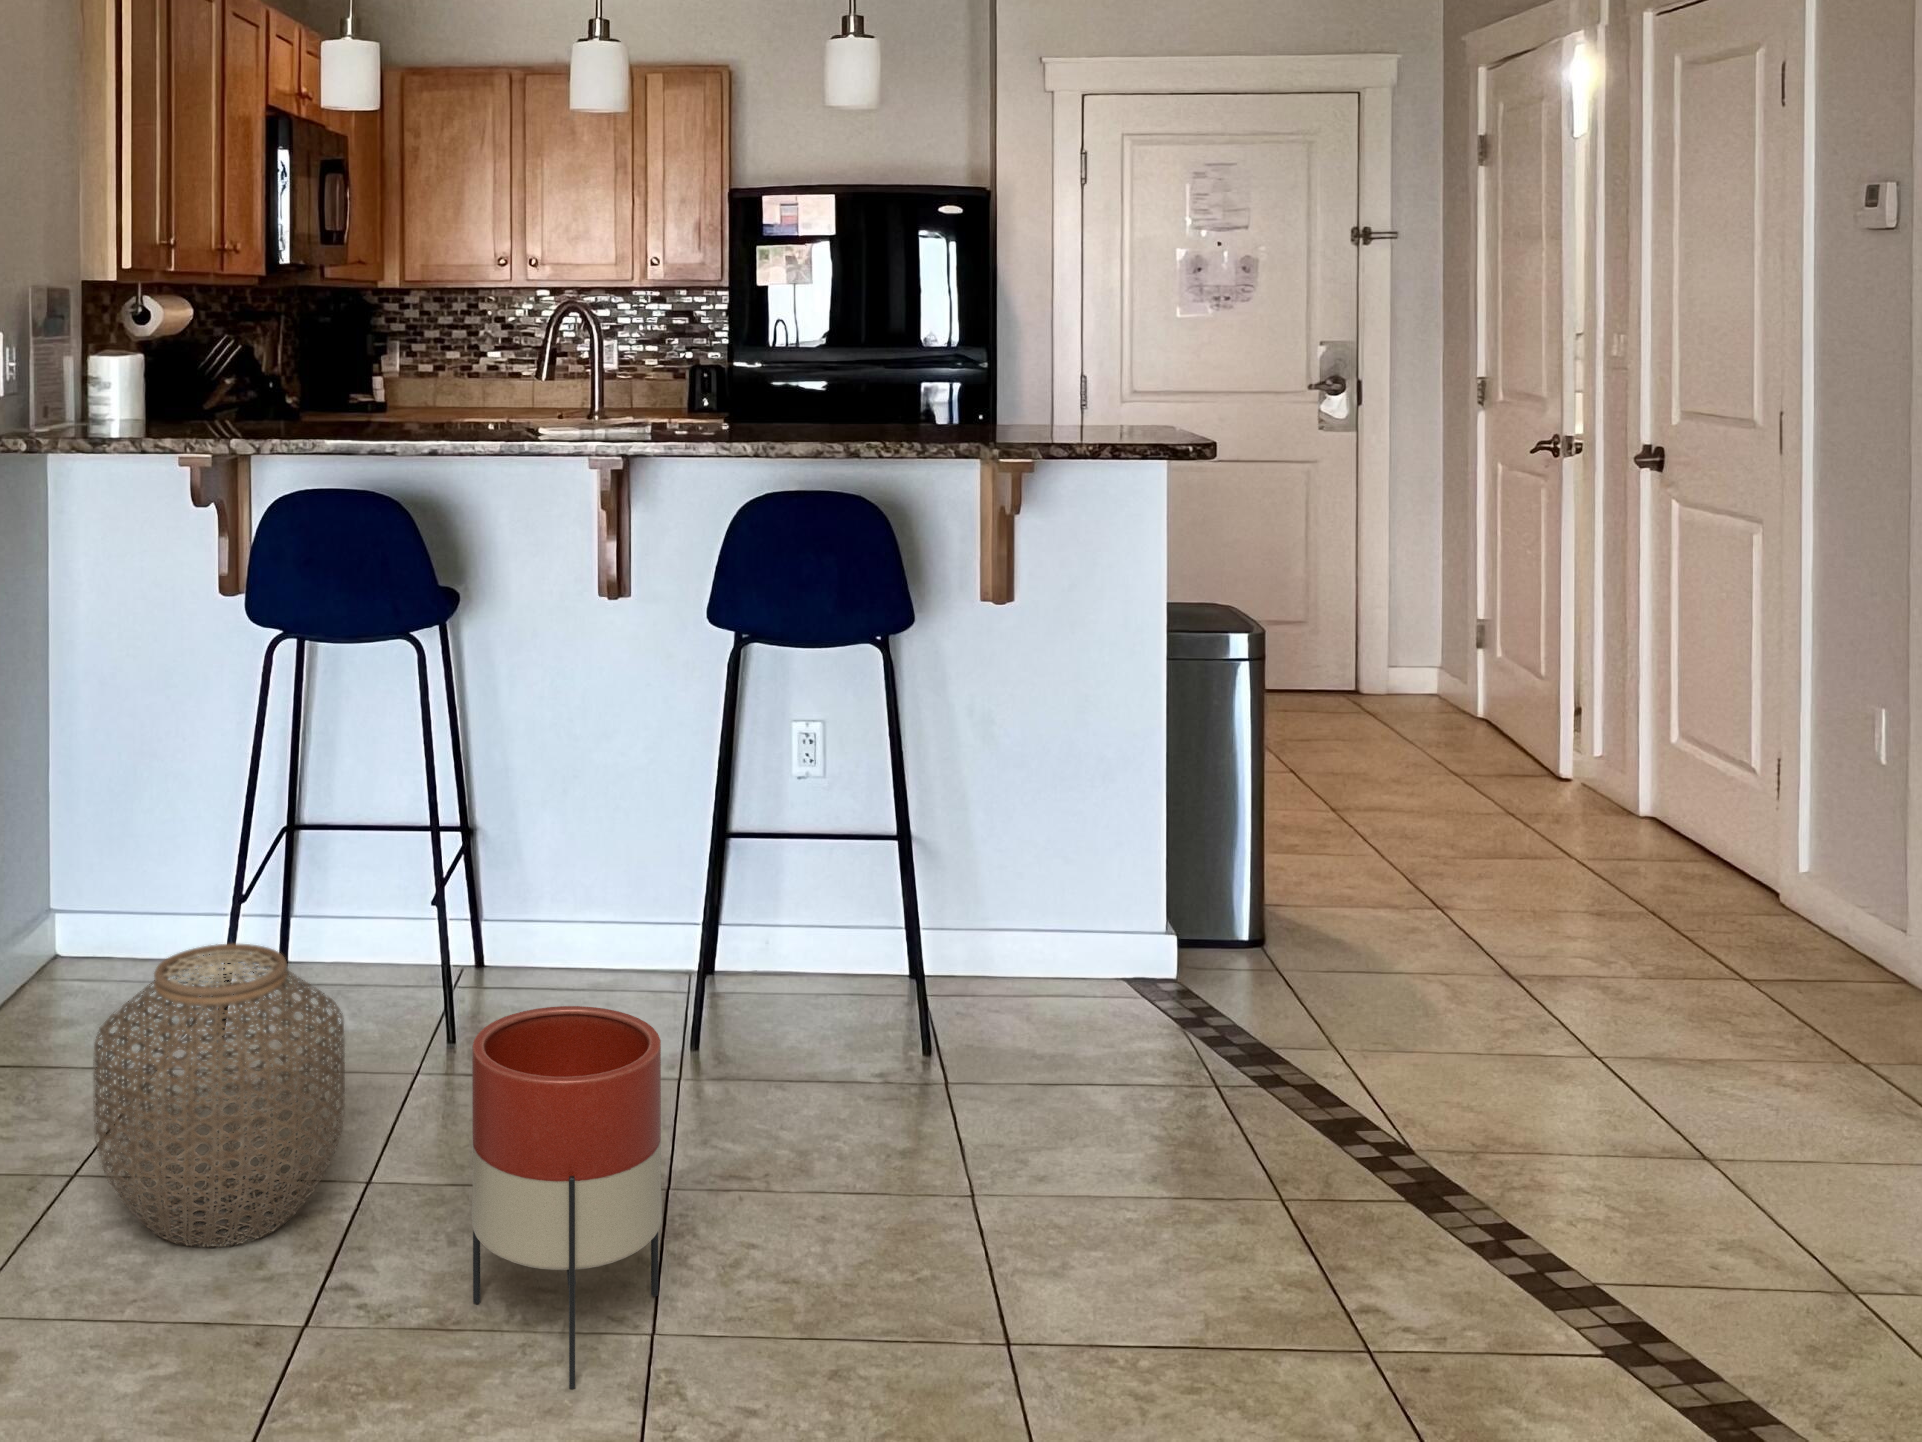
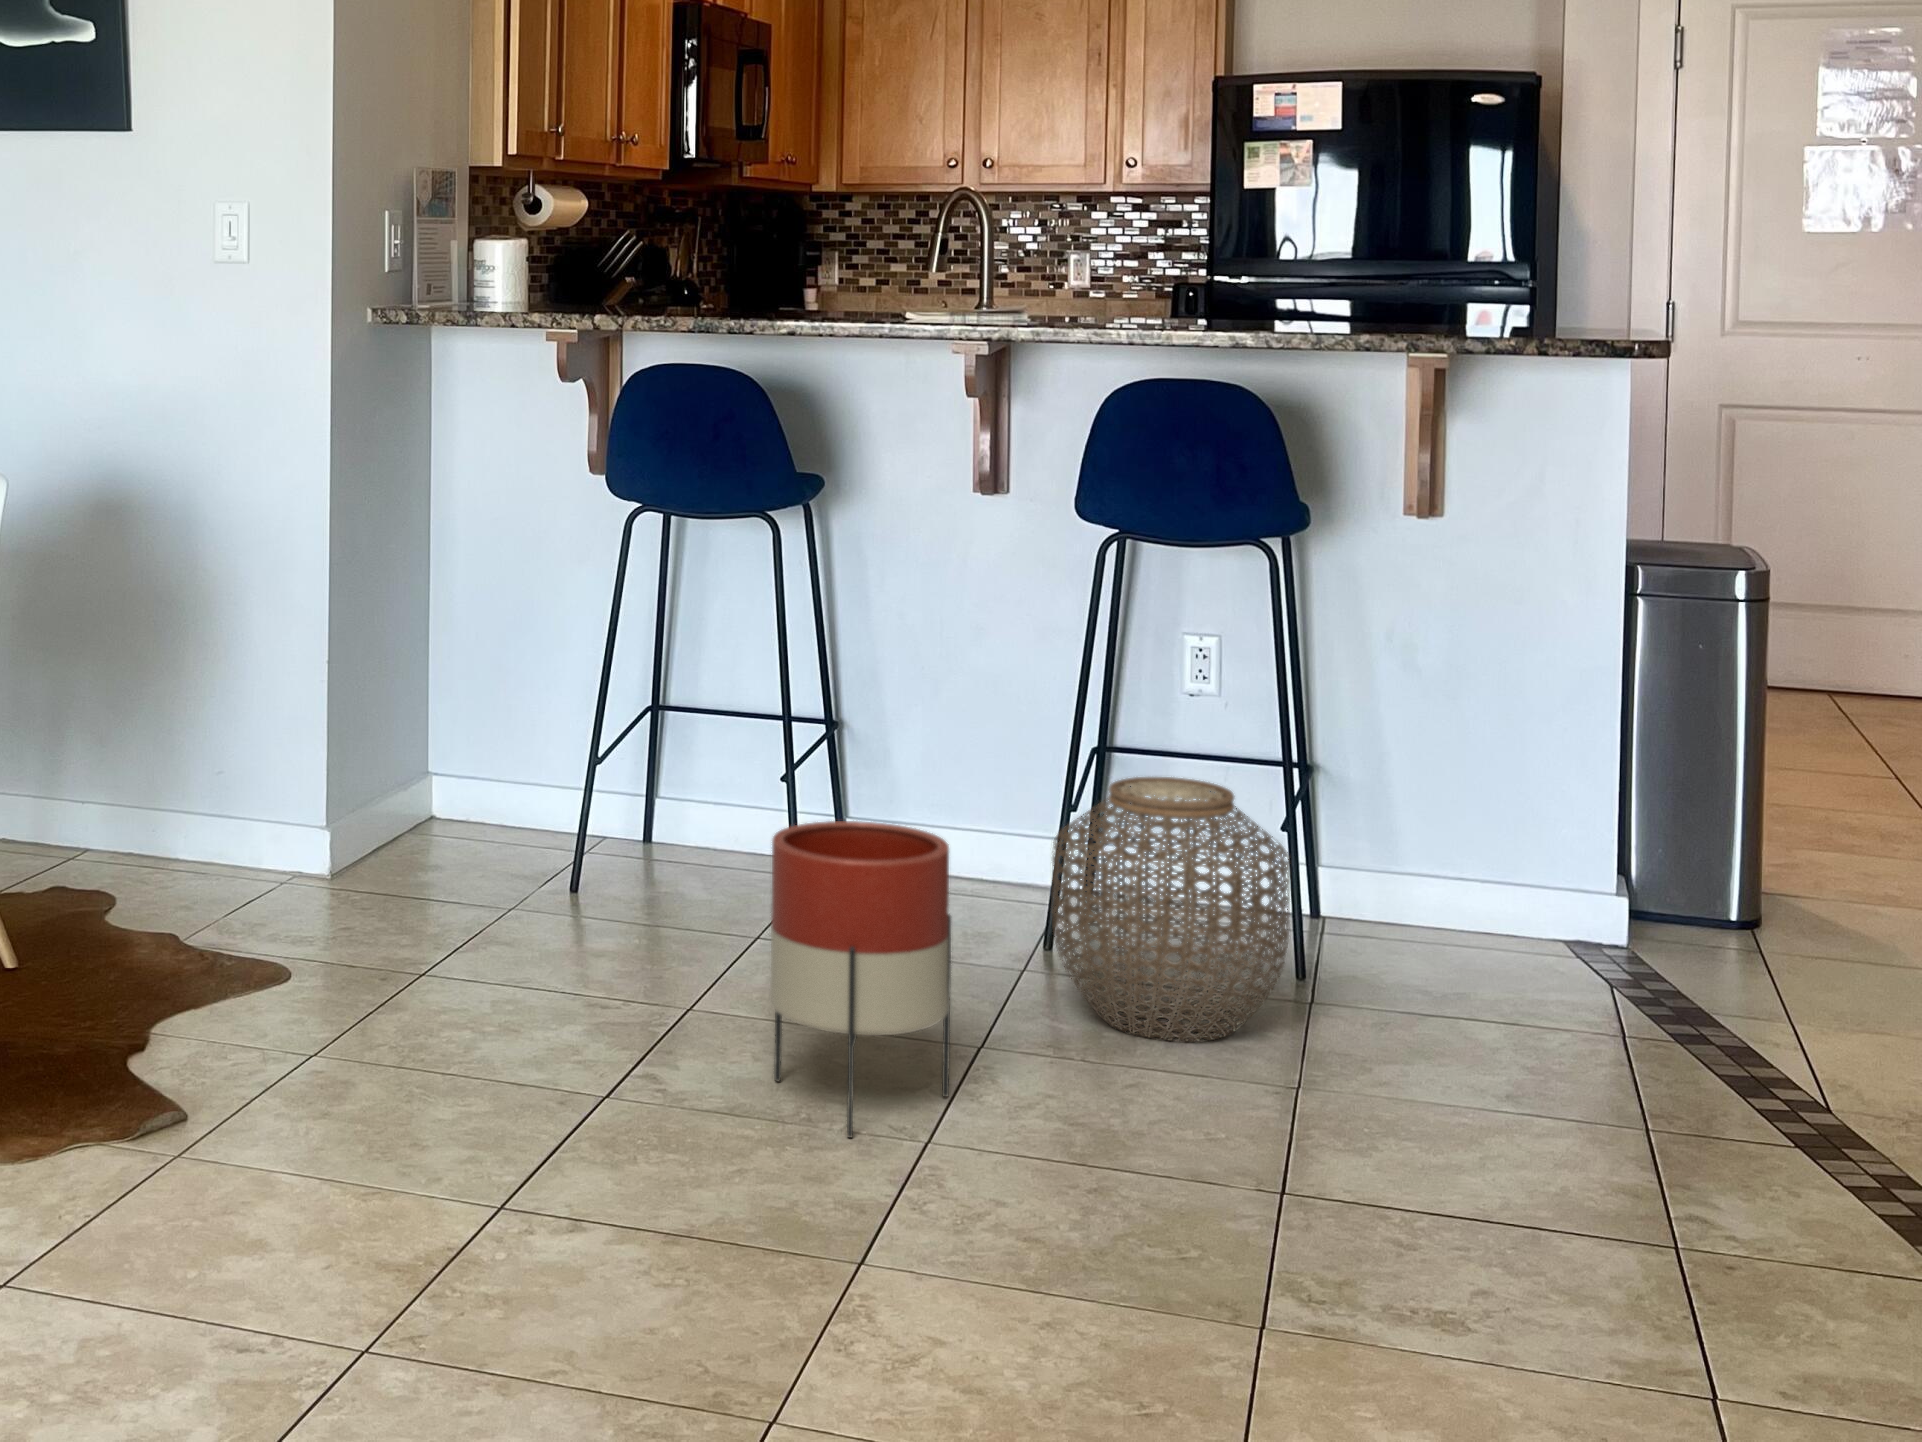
woven basket: present [93,944,345,1247] -> present [1051,777,1290,1041]

